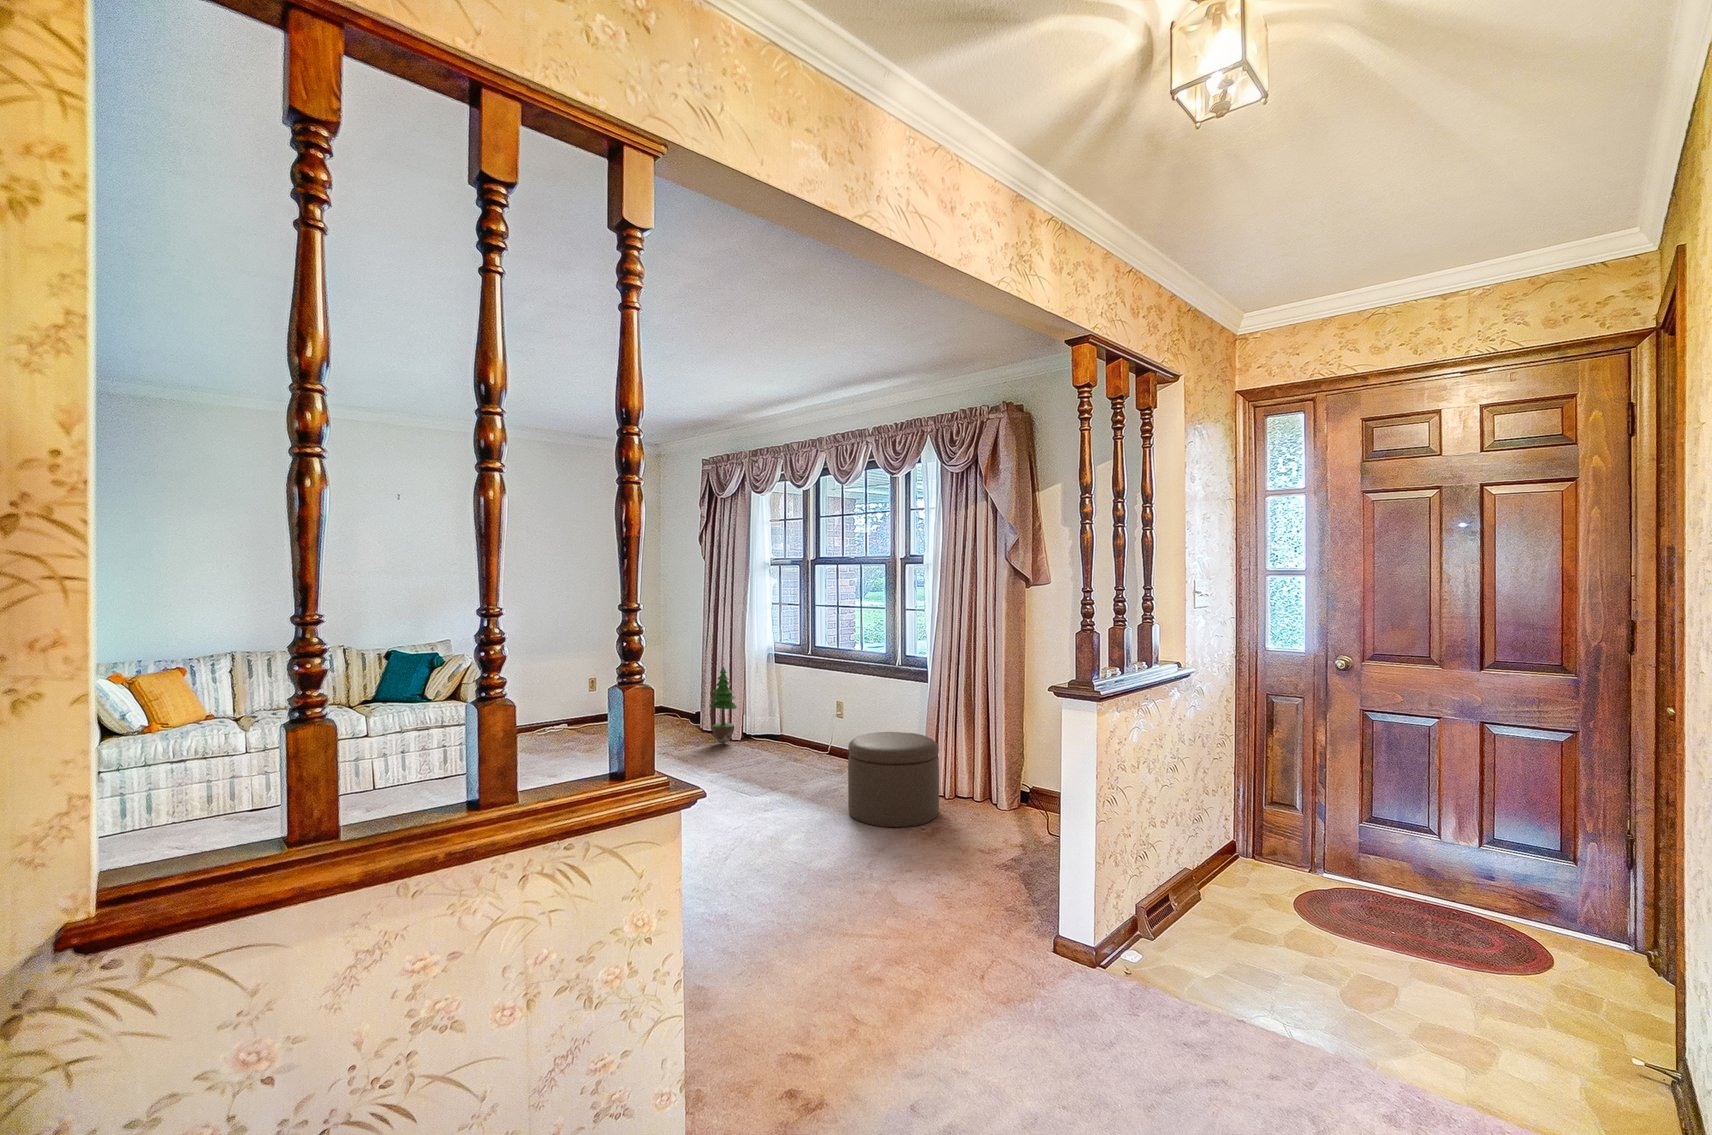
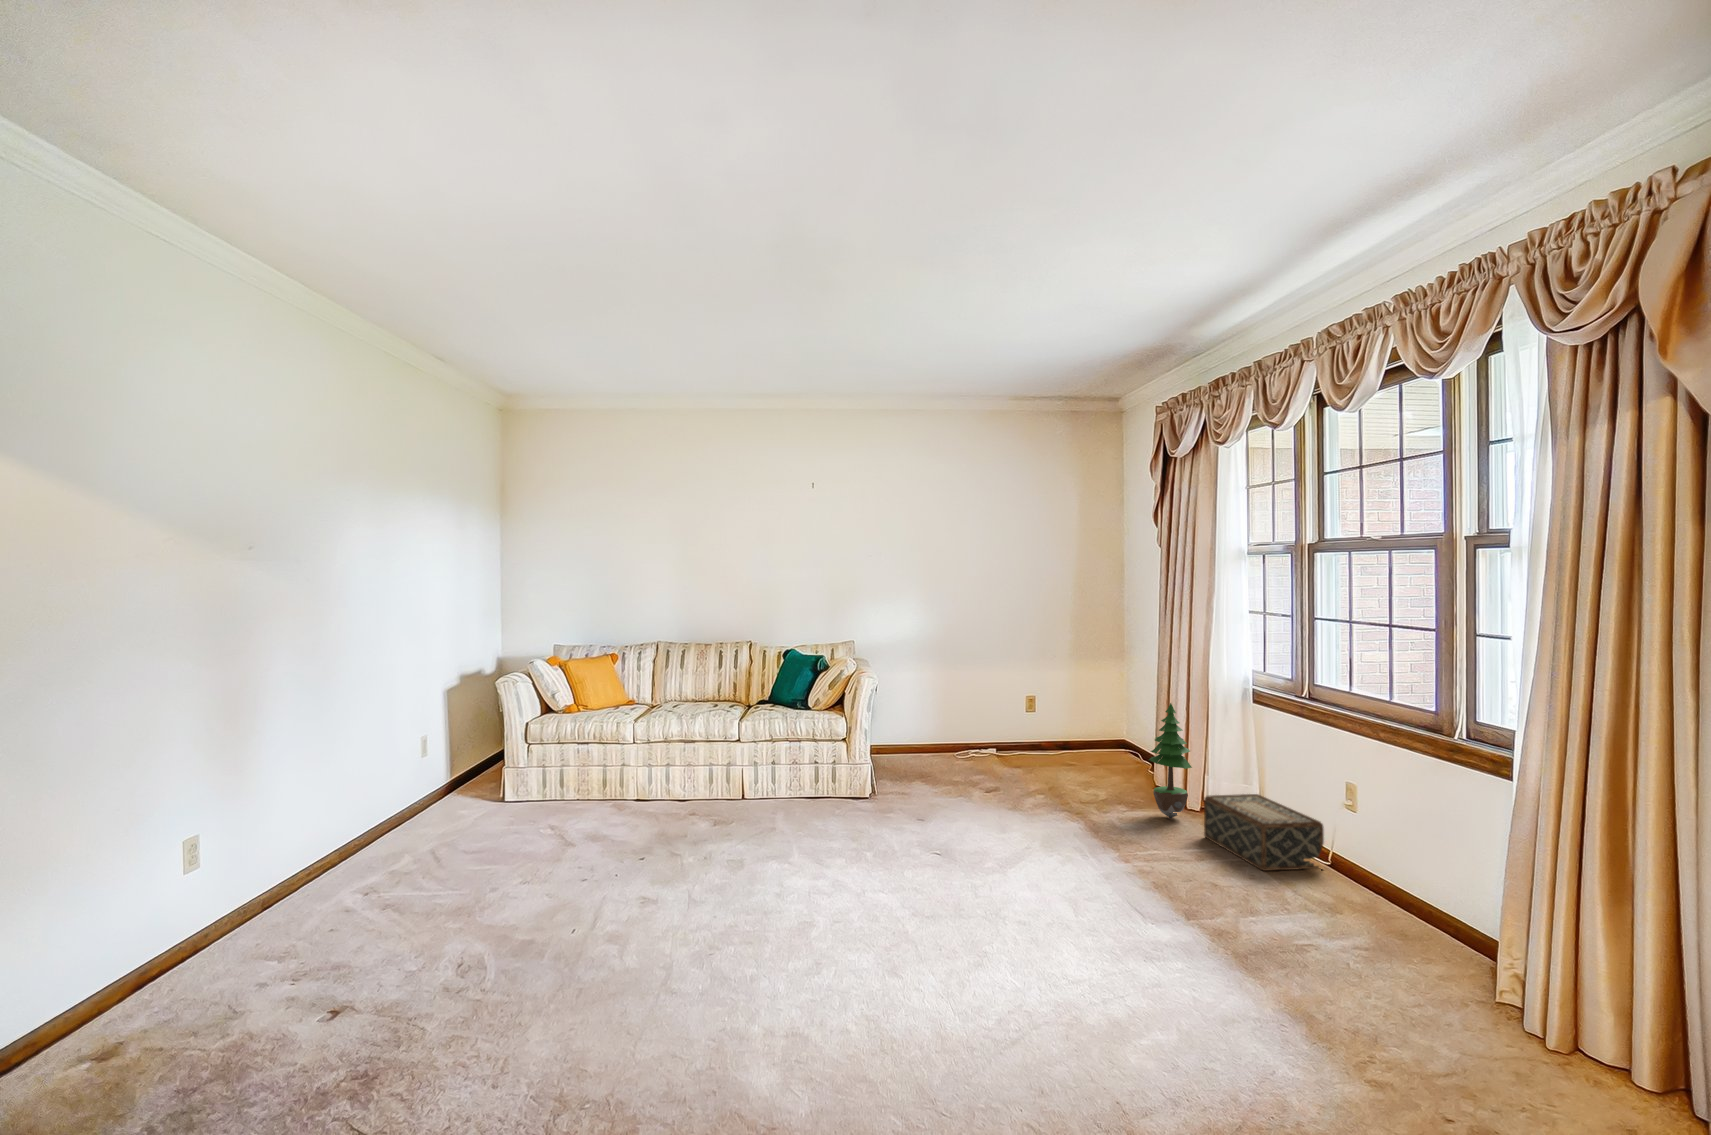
woven basket: none [751,719,825,762] -> present [1204,794,1324,871]
ottoman: present [848,732,939,827] -> none [1285,852,1484,1057]

